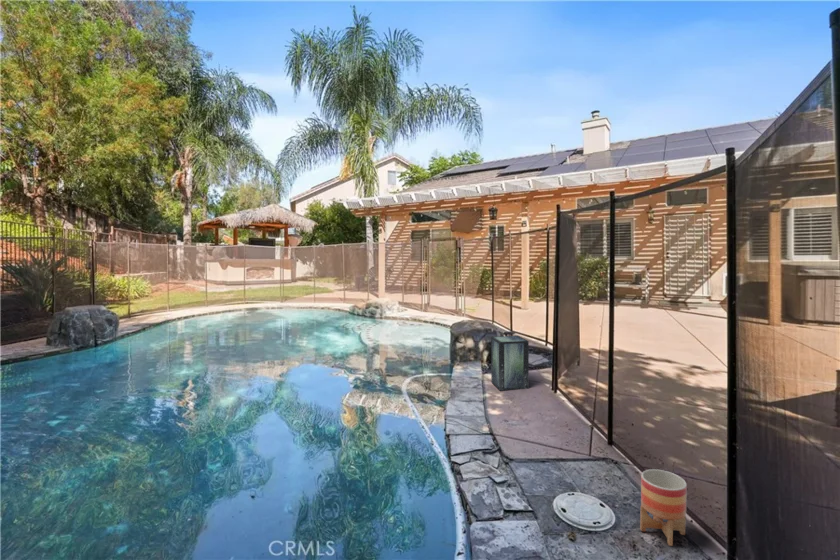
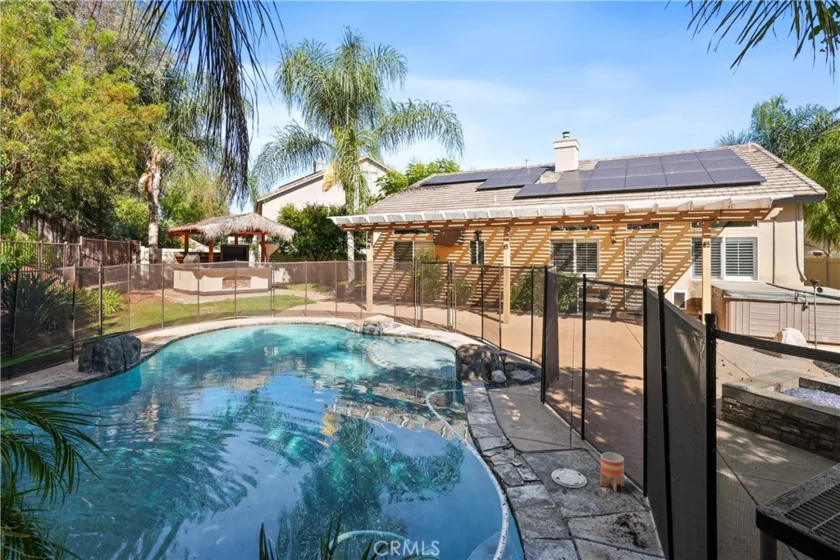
storage box: present [491,336,529,391] -> none [495,362,524,404]

